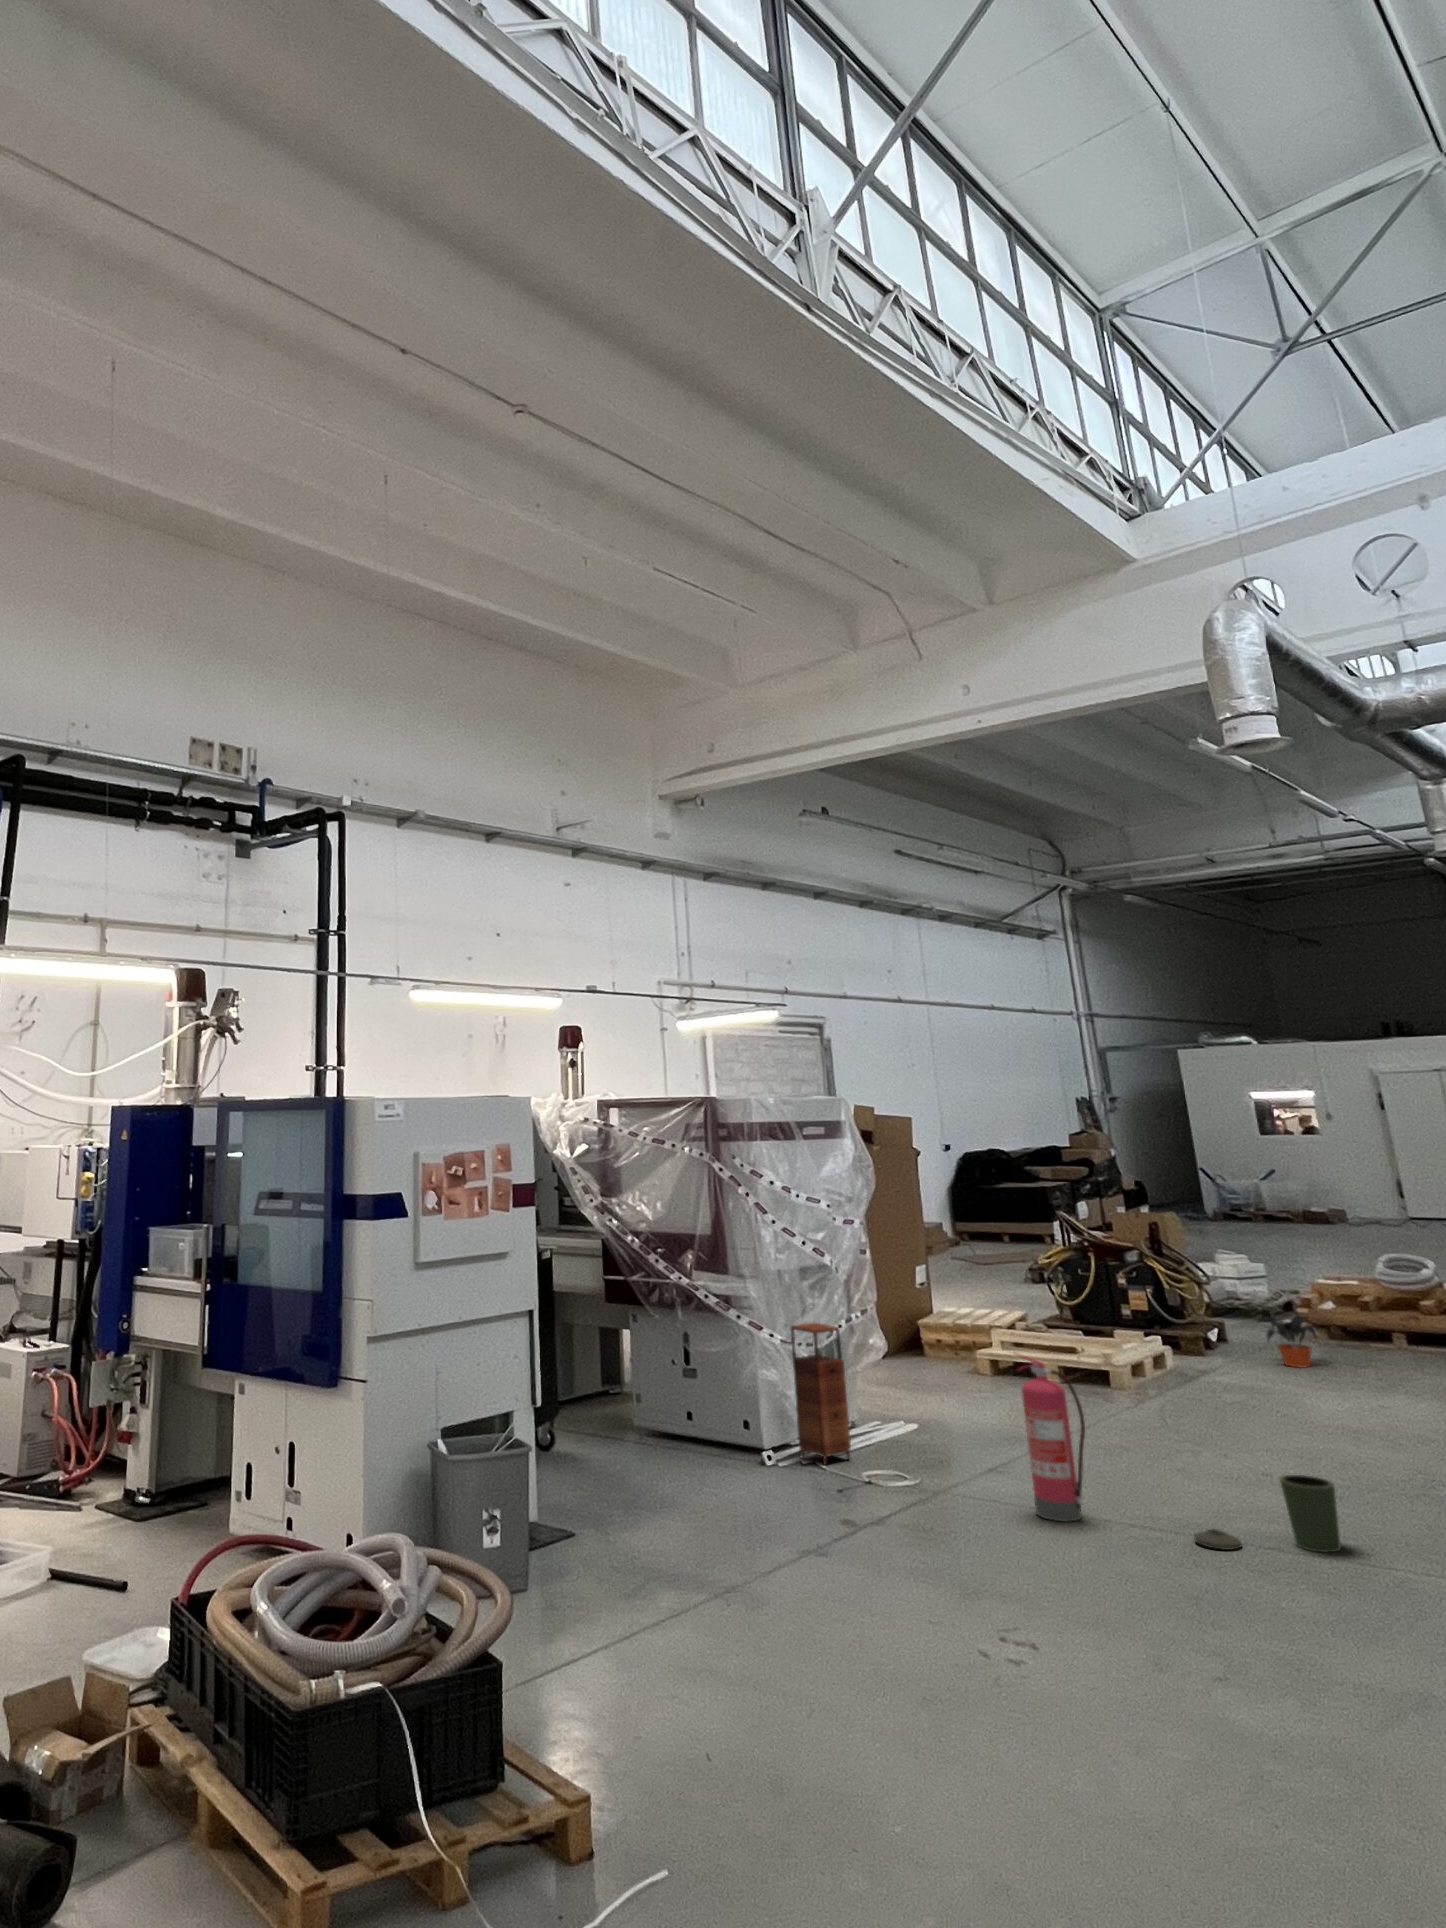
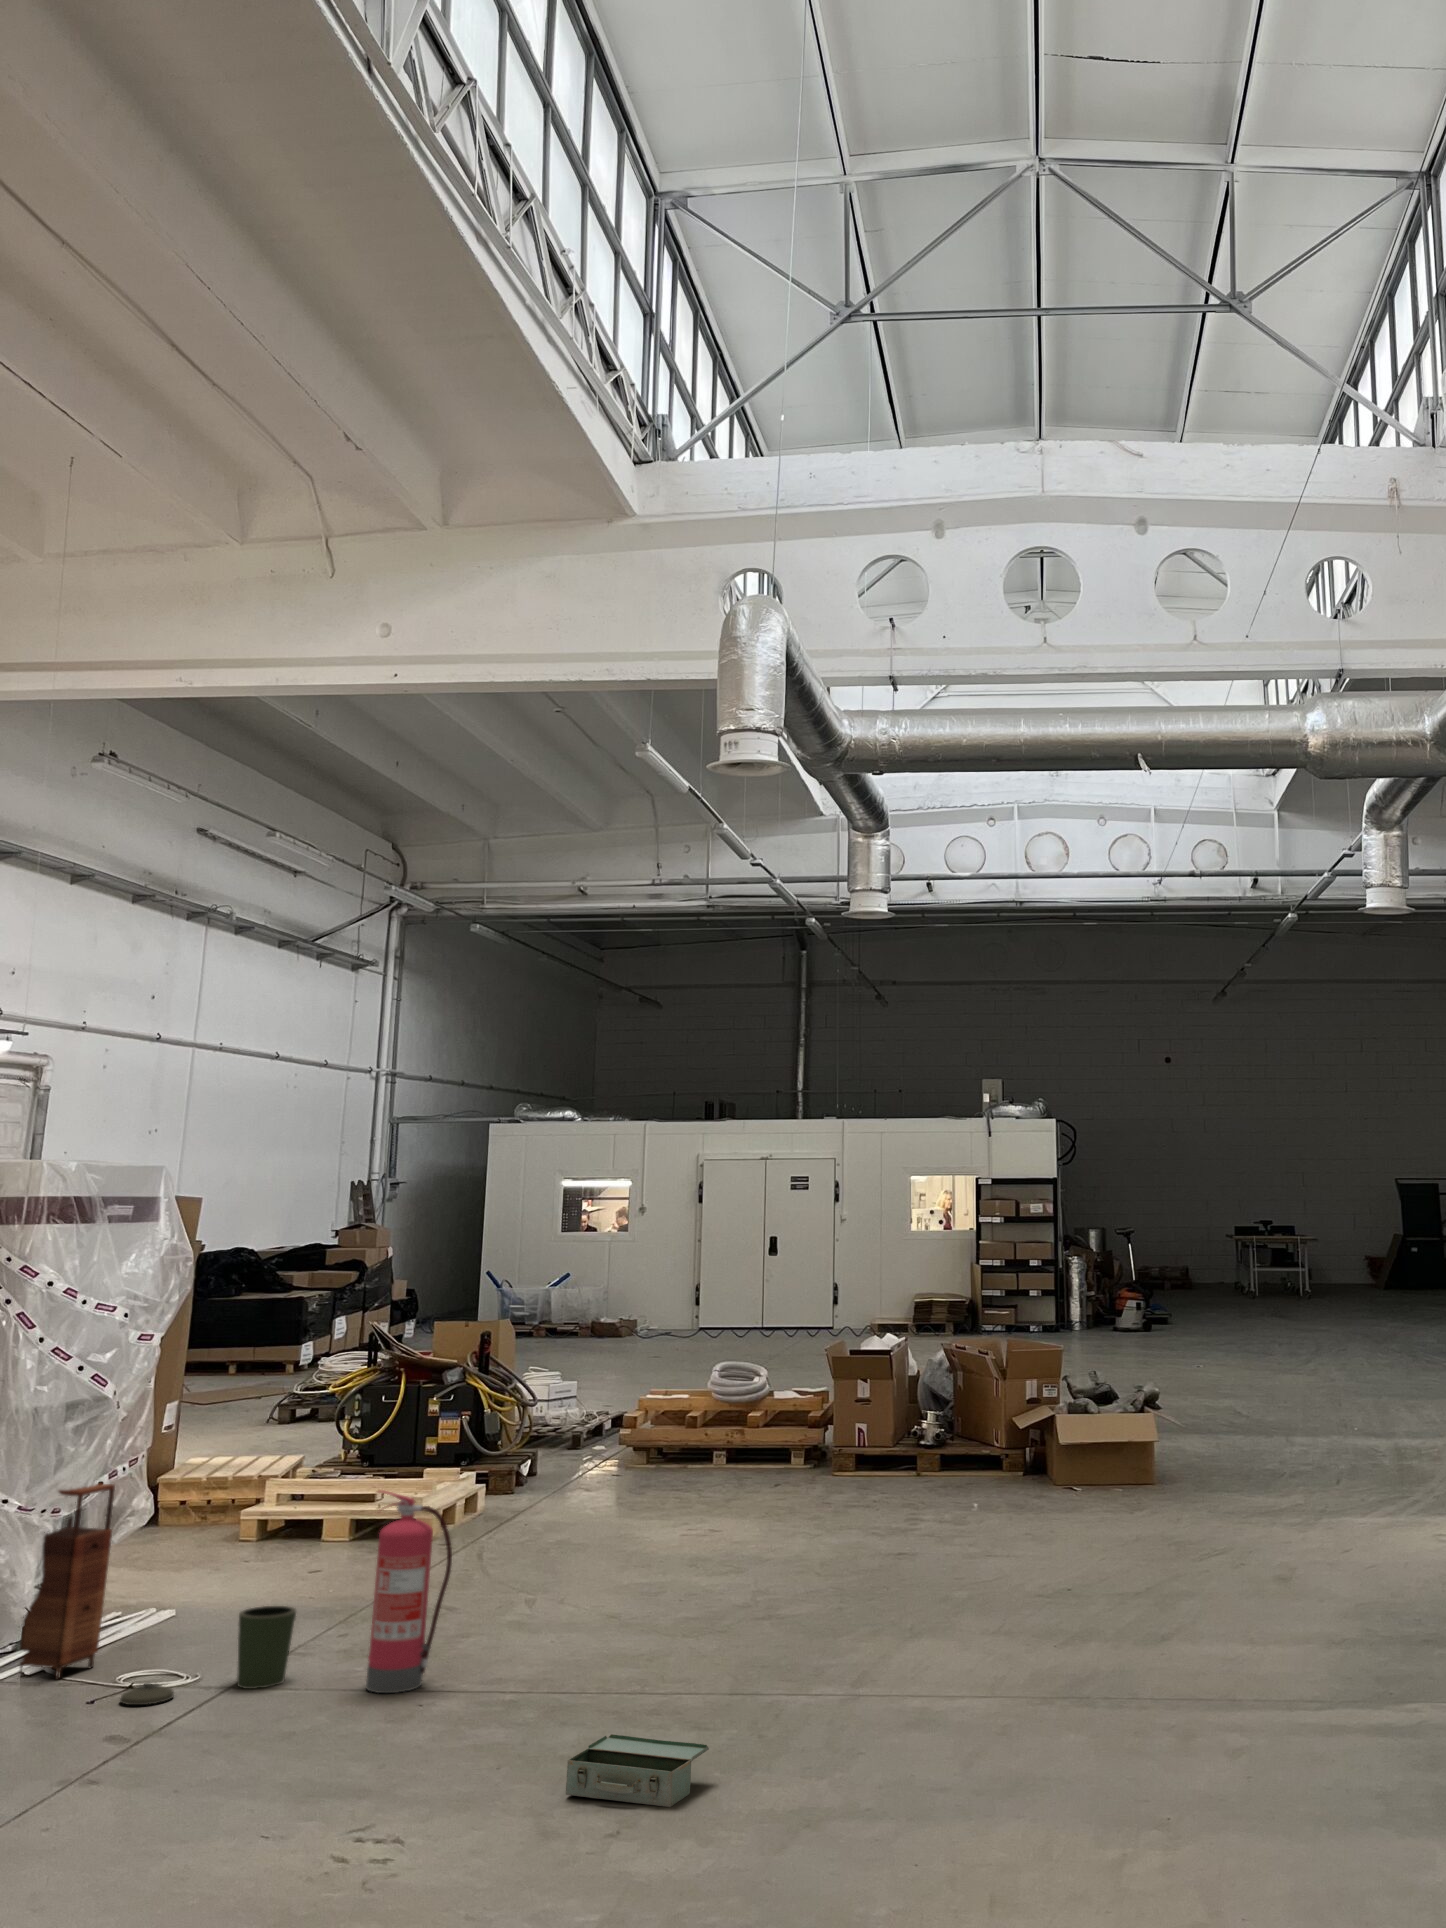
potted plant: present [1259,1315,1316,1368] -> none [577,1429,647,1489]
trash can: present [1195,1475,1341,1552] -> present [120,1606,296,1705]
toolbox: none [1171,1598,1310,1680] -> present [566,1734,709,1807]

